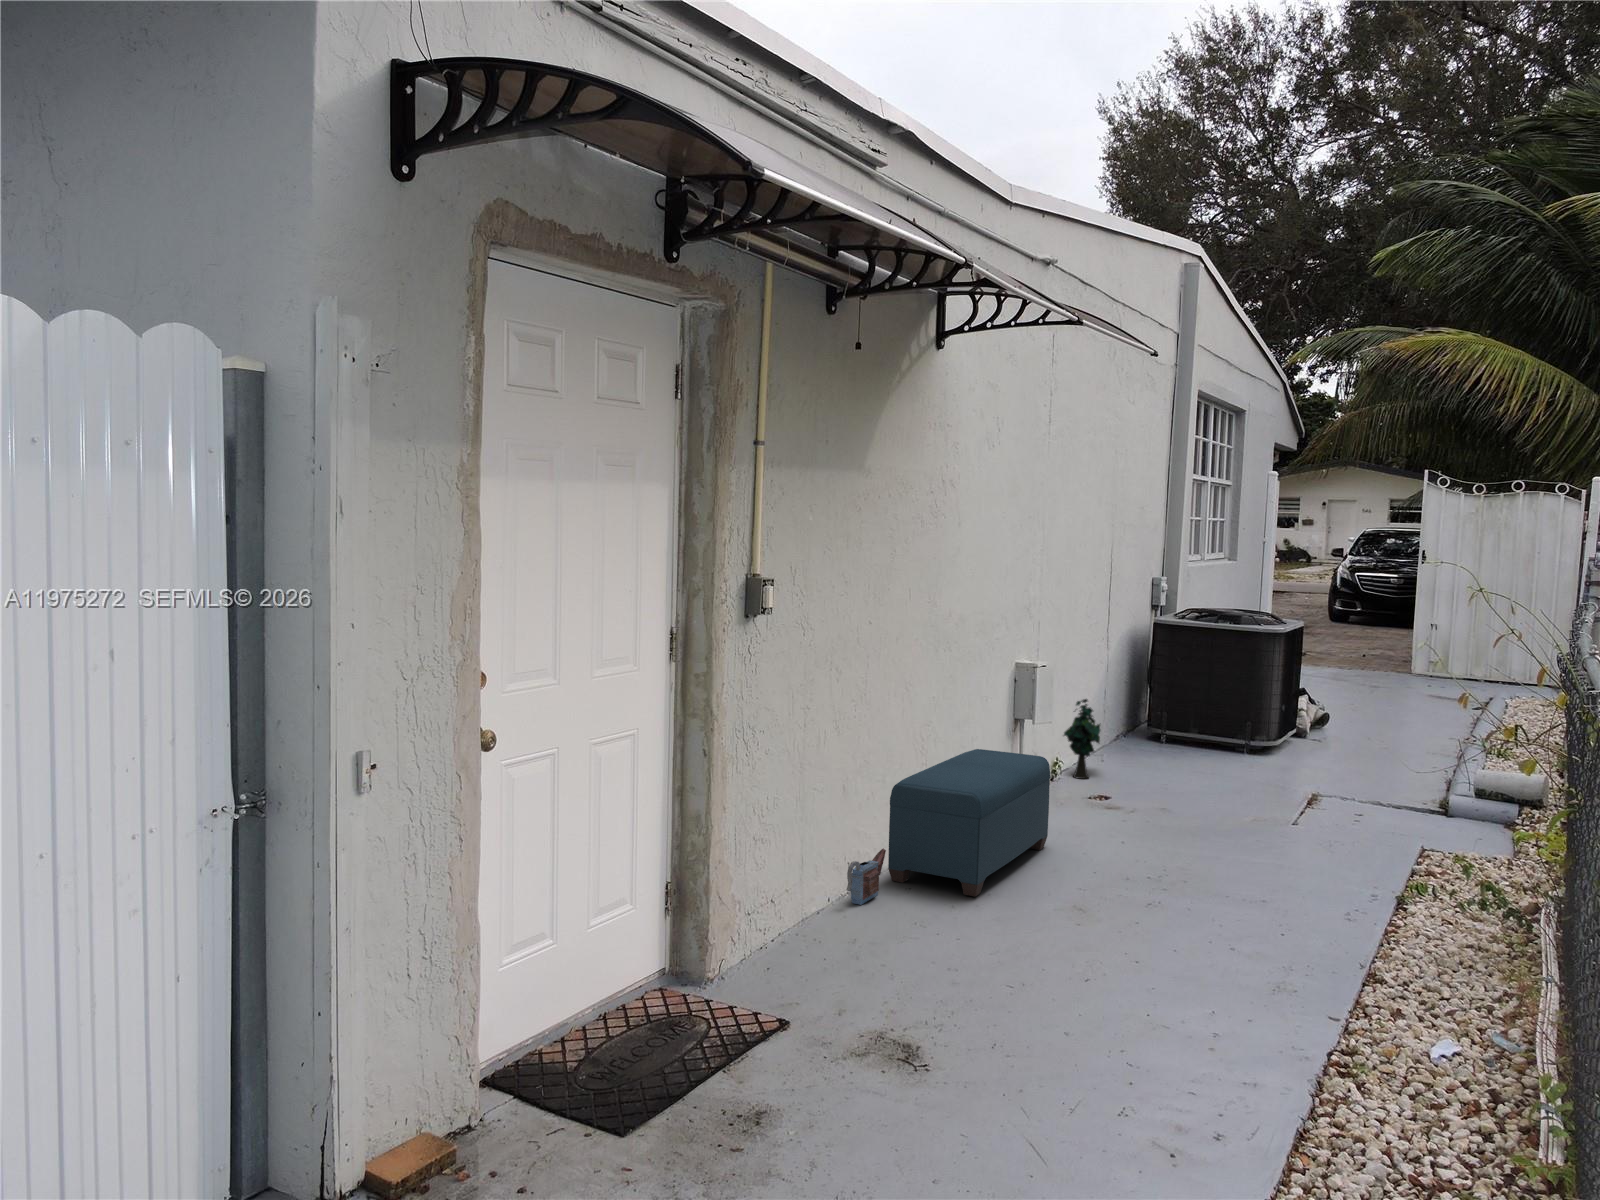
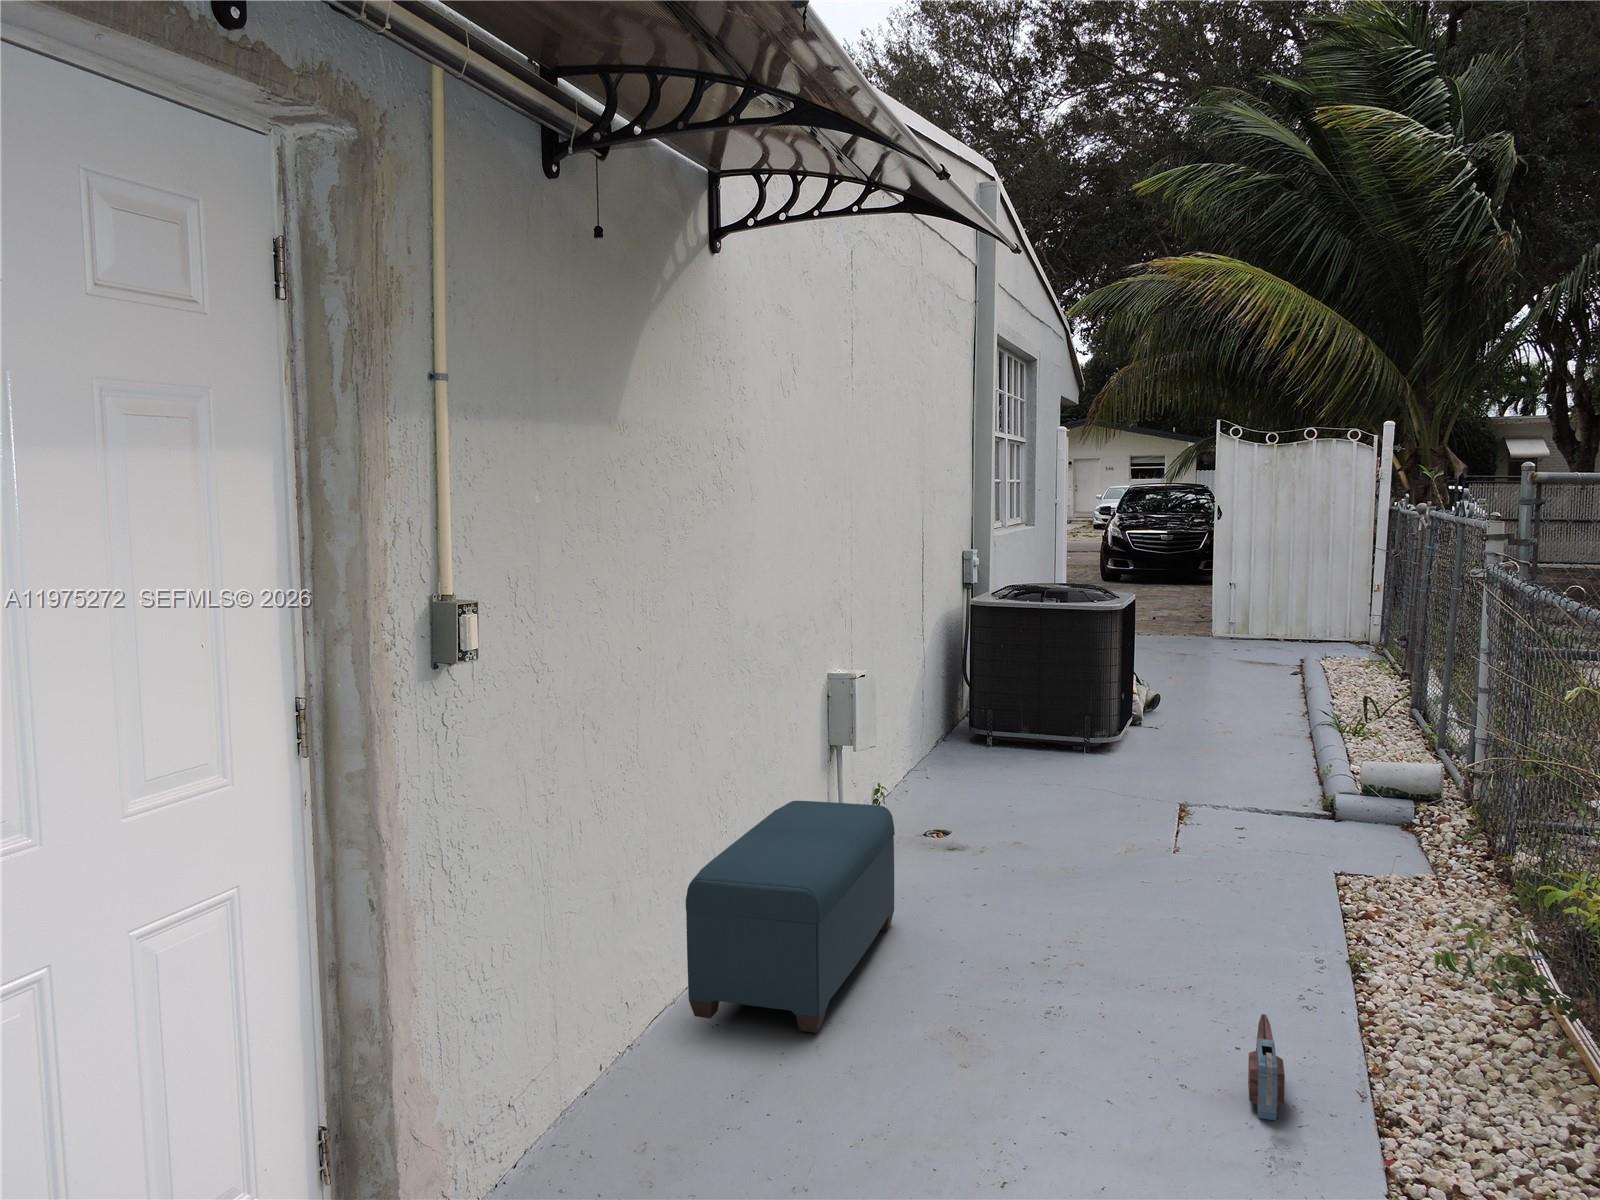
decorative plant: present [1064,699,1100,779] -> none [885,707,931,807]
watering can: present [846,848,886,905] -> present [1248,1014,1285,1120]

